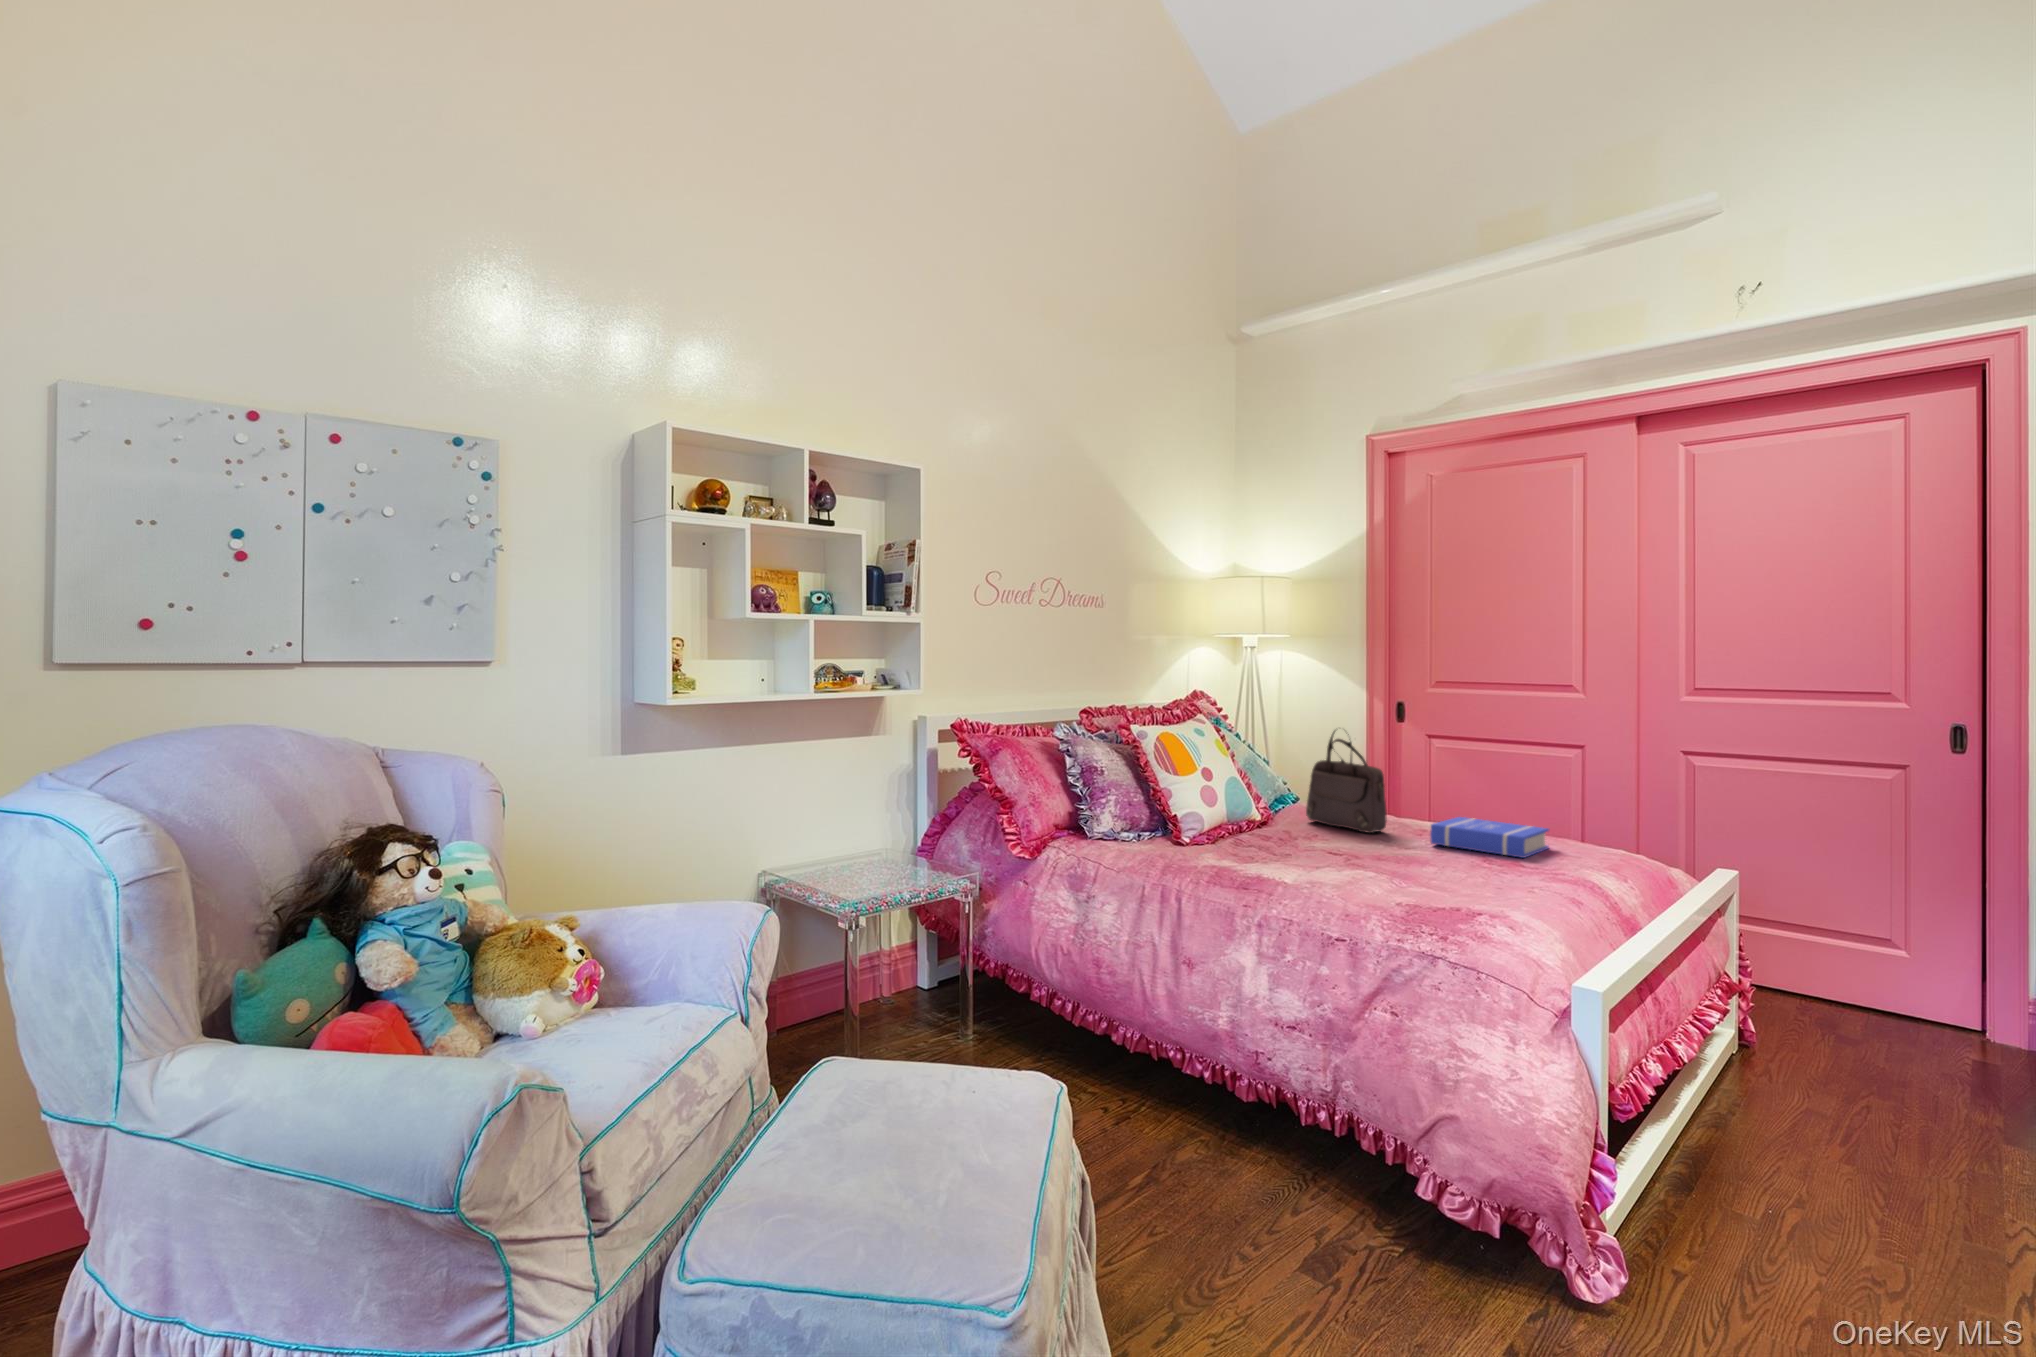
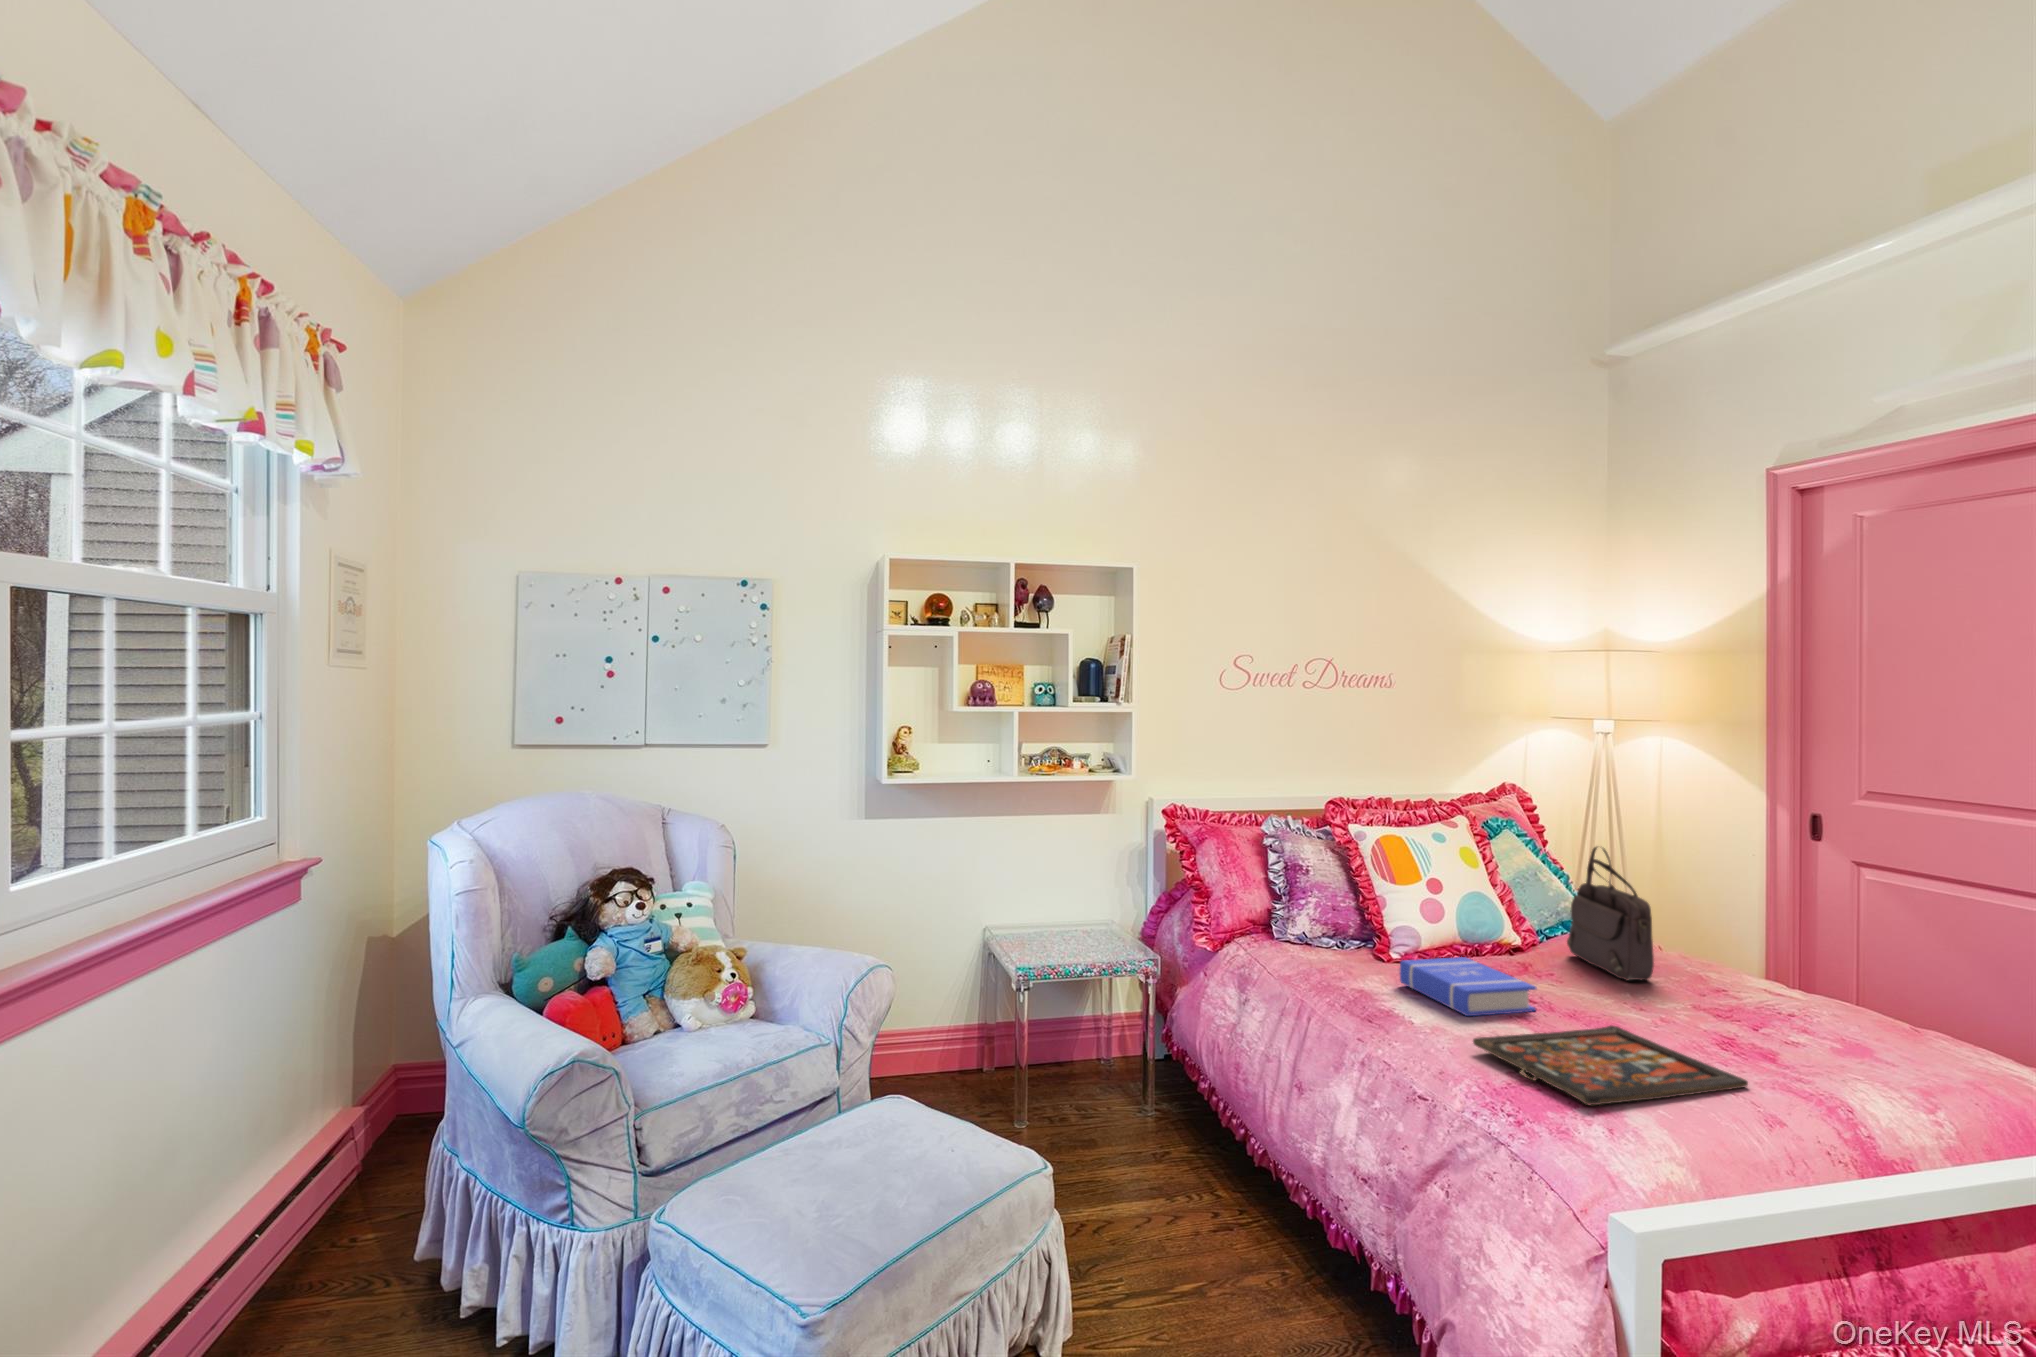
book: present [1430,817,1549,858] -> present [1400,957,1536,1016]
board game: none [1357,862,1543,917] -> present [1473,1026,1748,1105]

